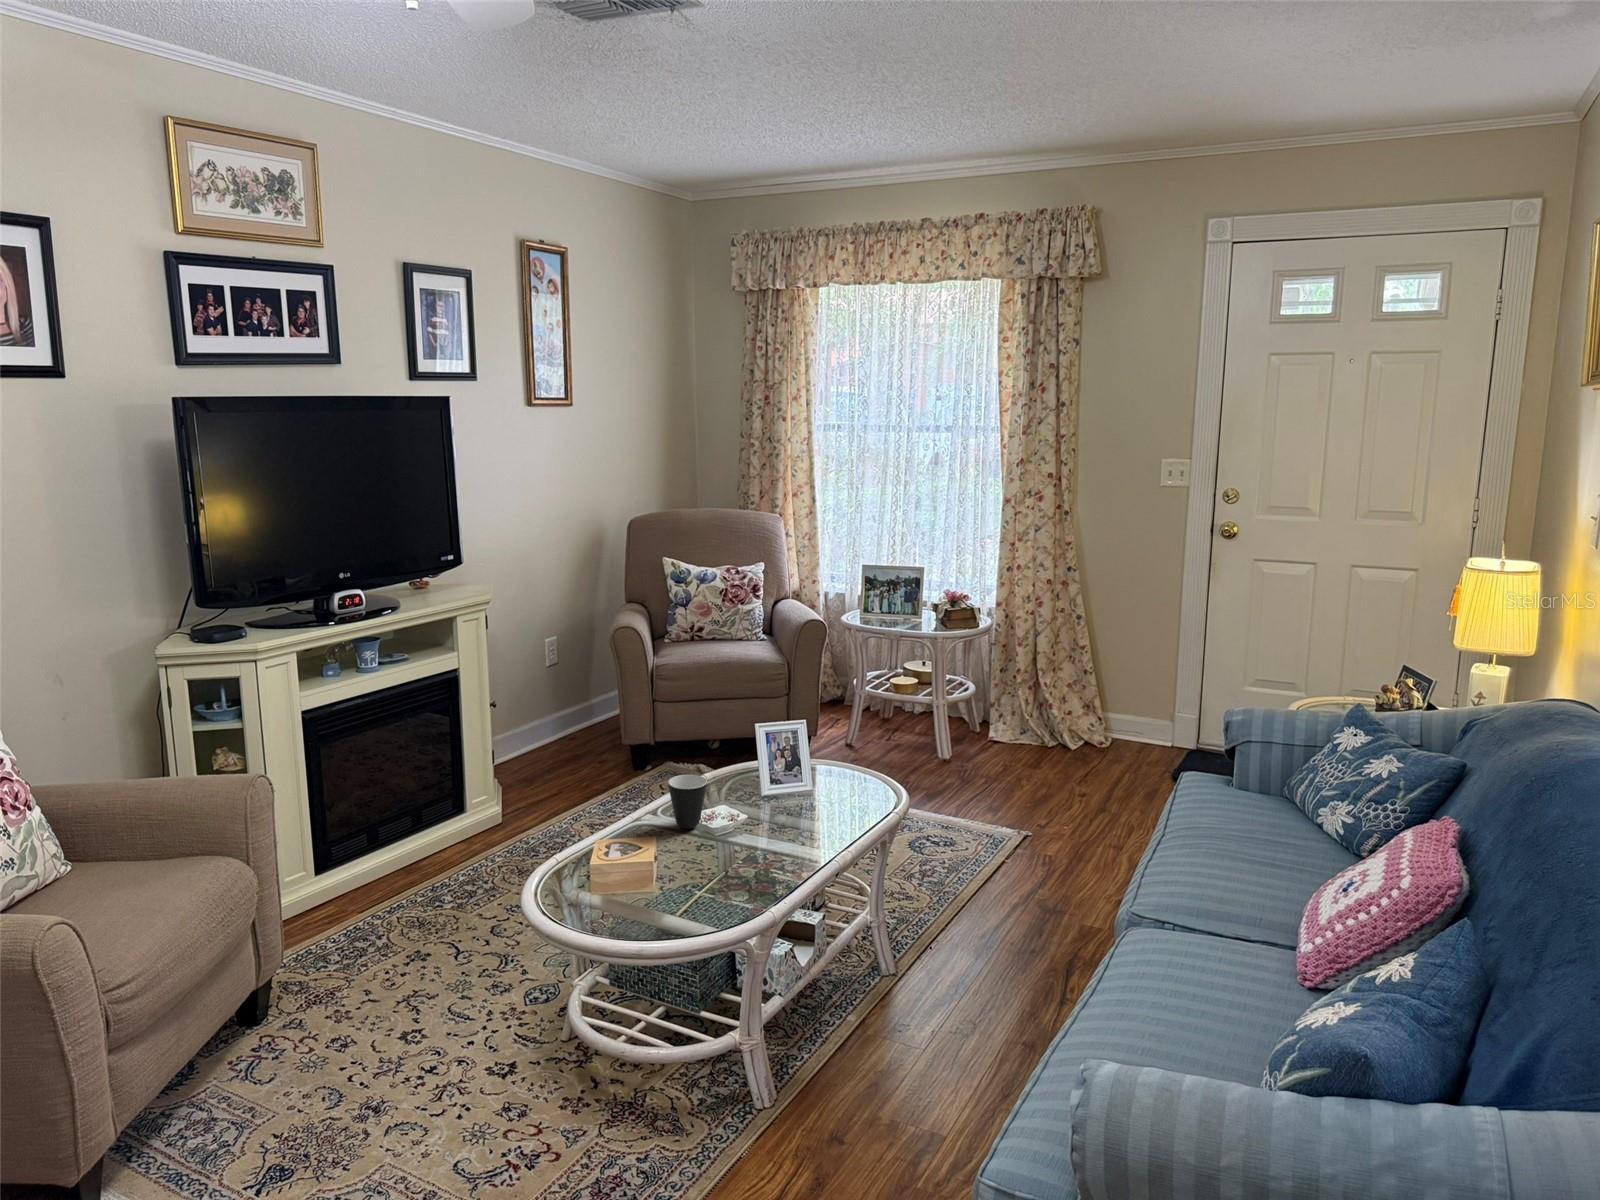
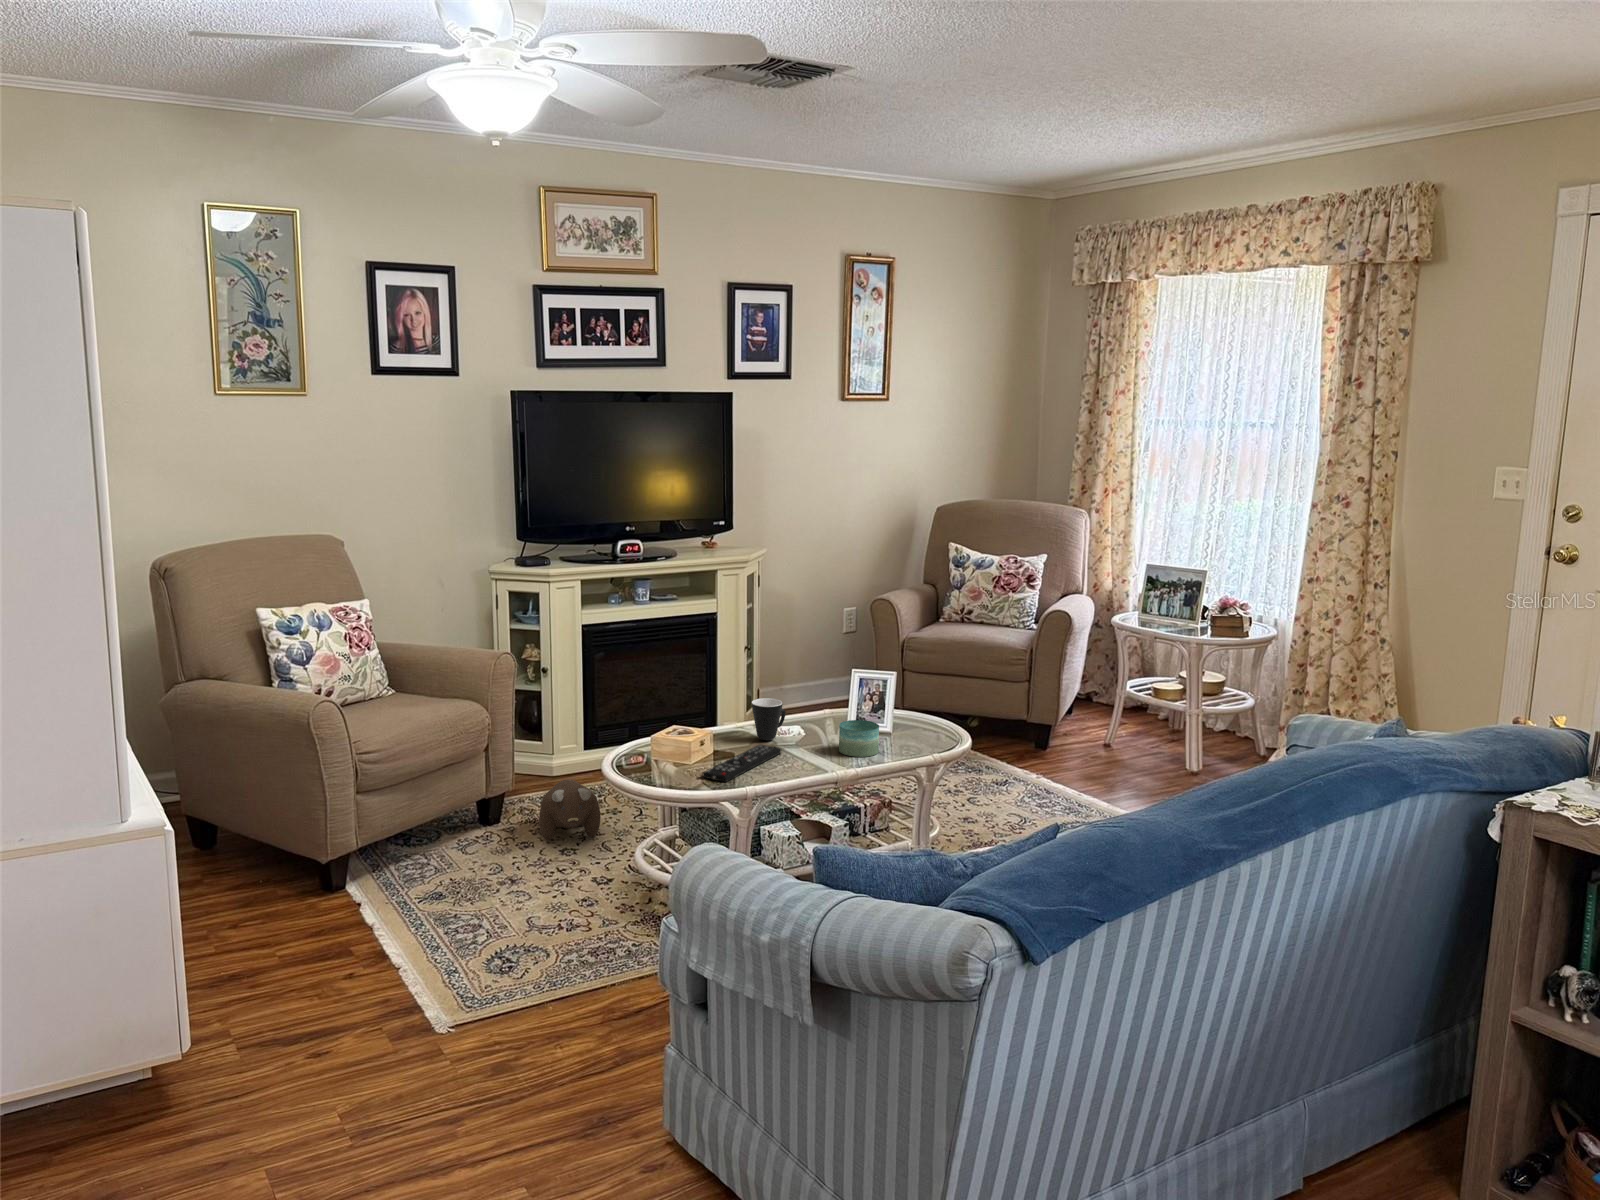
candle: none [782,781,829,828] -> present [839,720,879,757]
remote control: none [693,837,731,906] -> present [703,745,781,782]
plush toy: none [352,930,444,1025] -> present [539,780,601,841]

